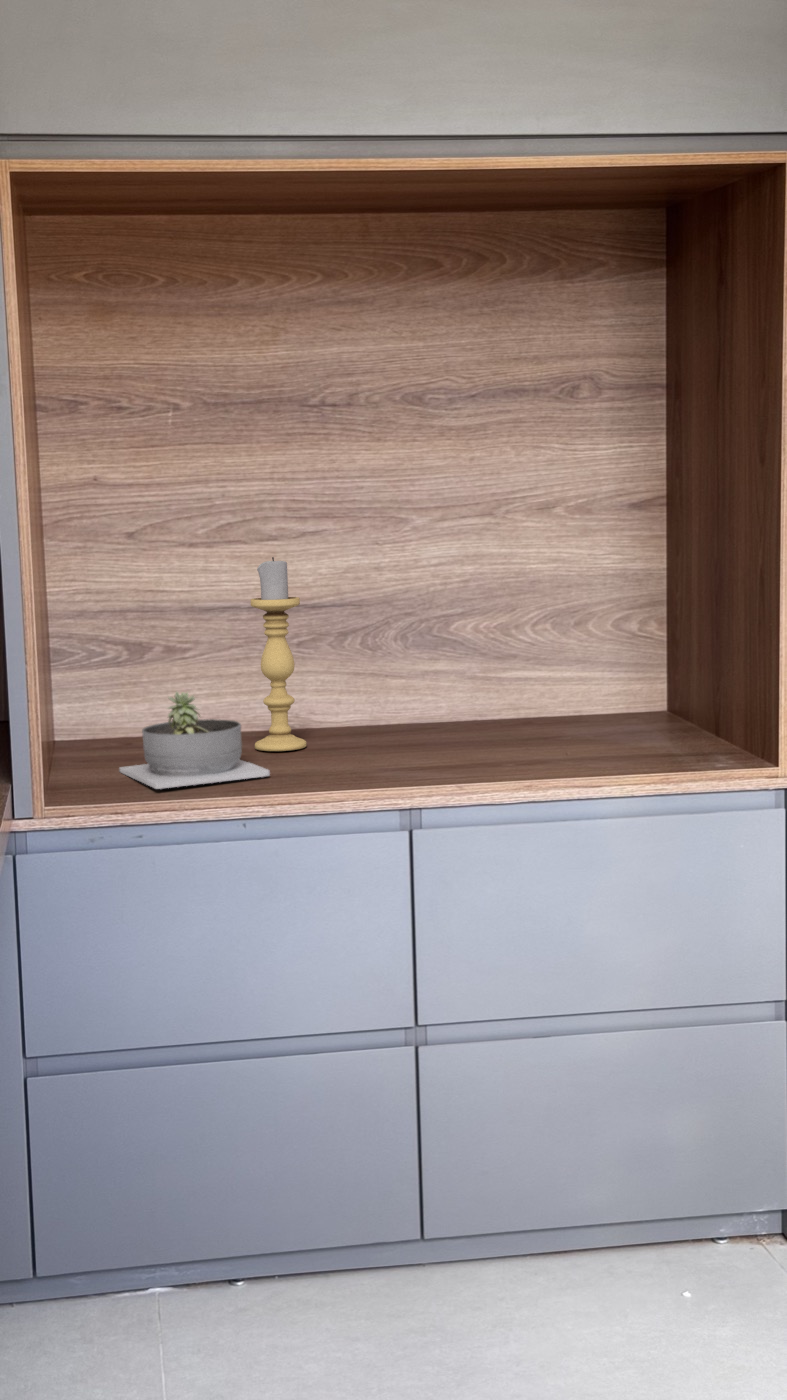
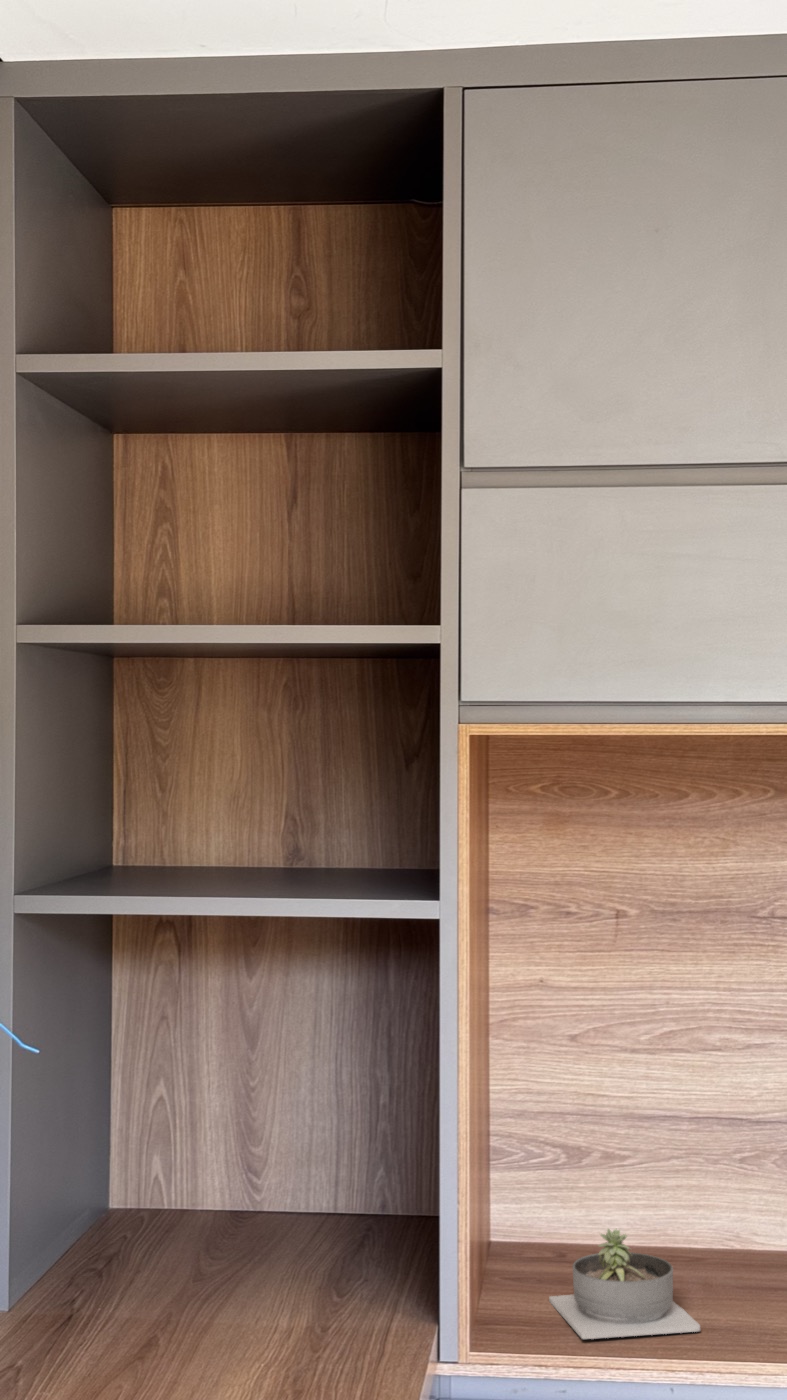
candle holder: present [251,557,306,751] -> none [690,1082,745,1289]

